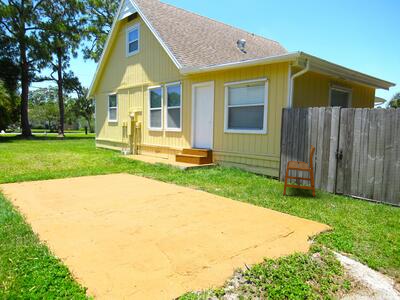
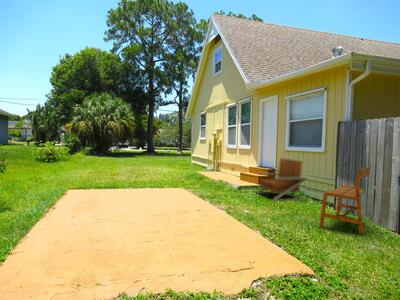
lounge chair: none [203,140,251,179] -> present [257,159,307,201]

